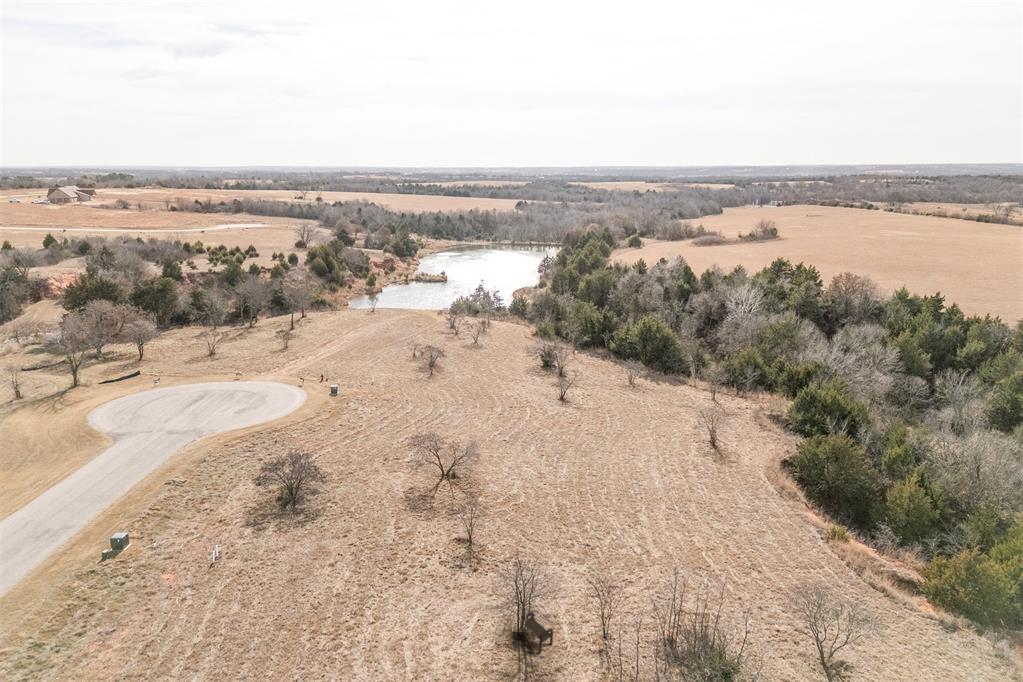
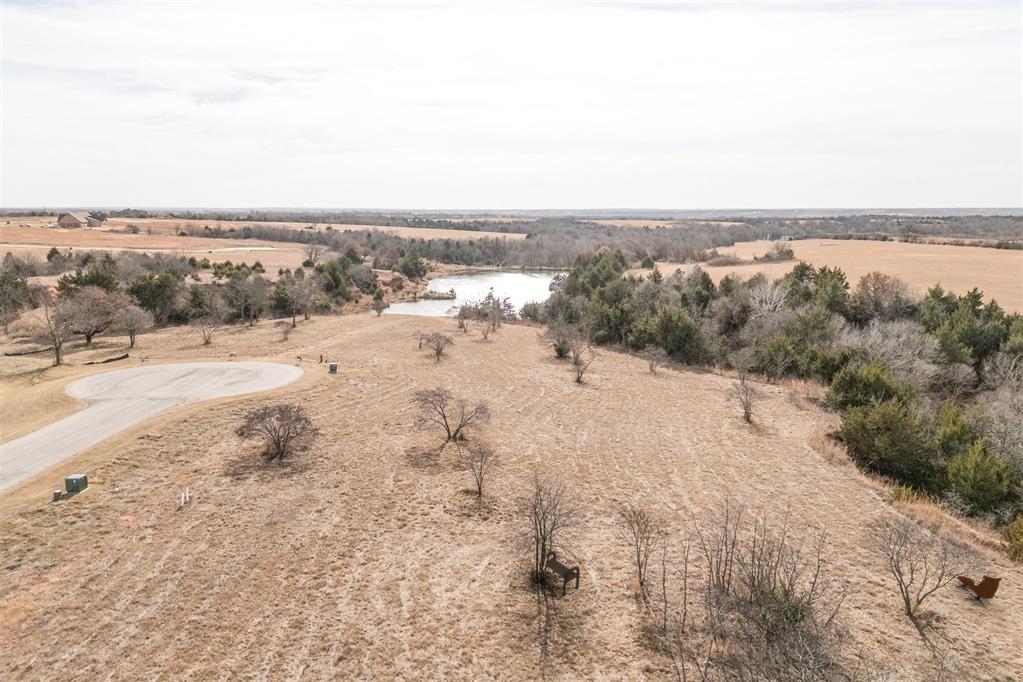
lounge chair: none [867,625,901,657] -> present [957,576,1001,604]

